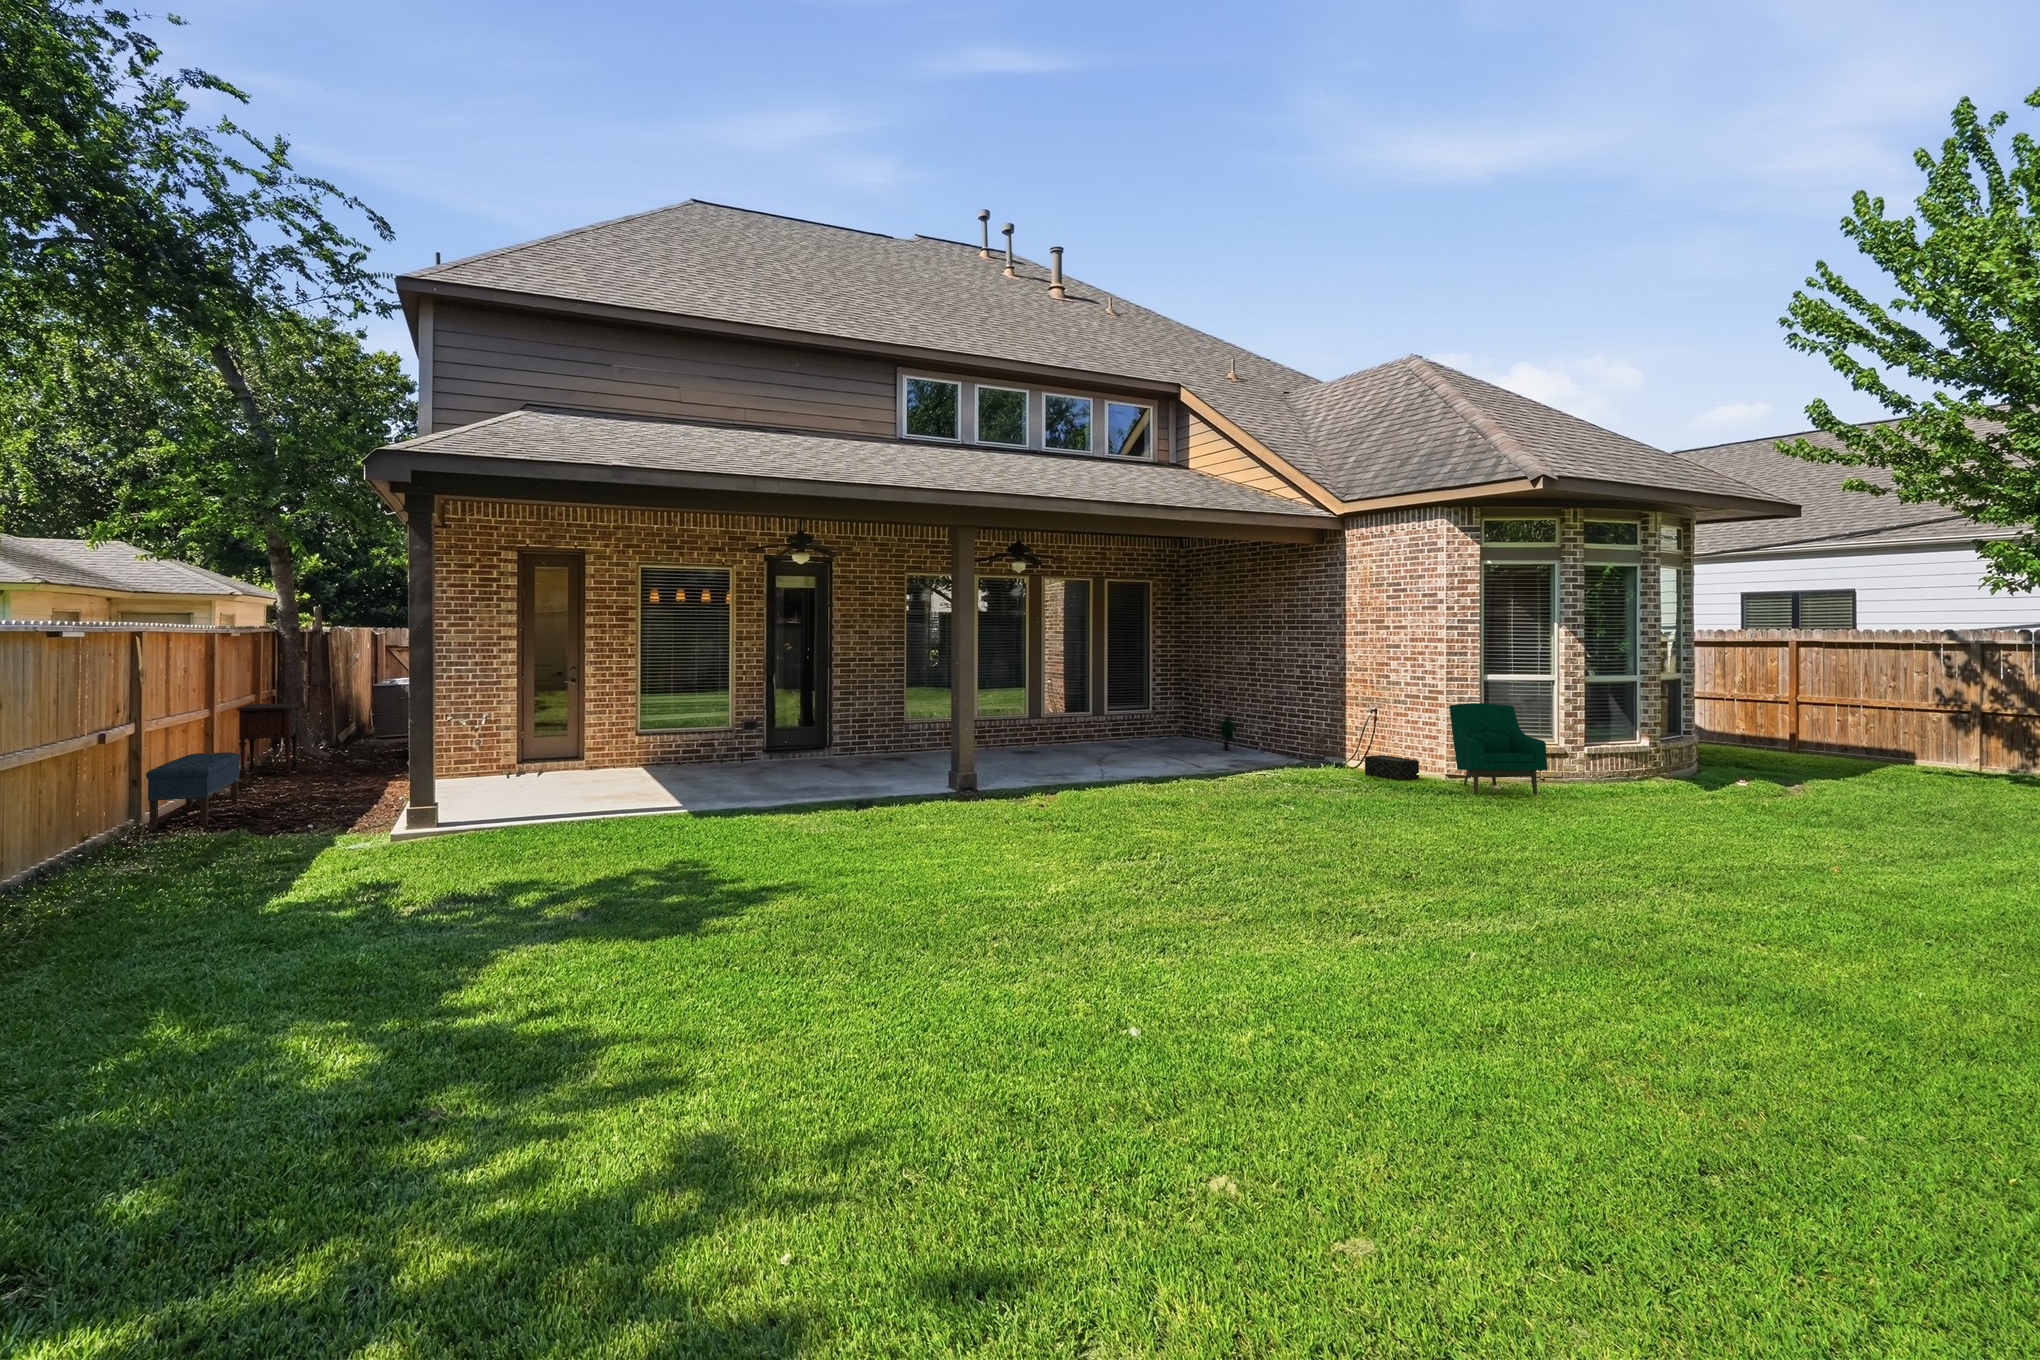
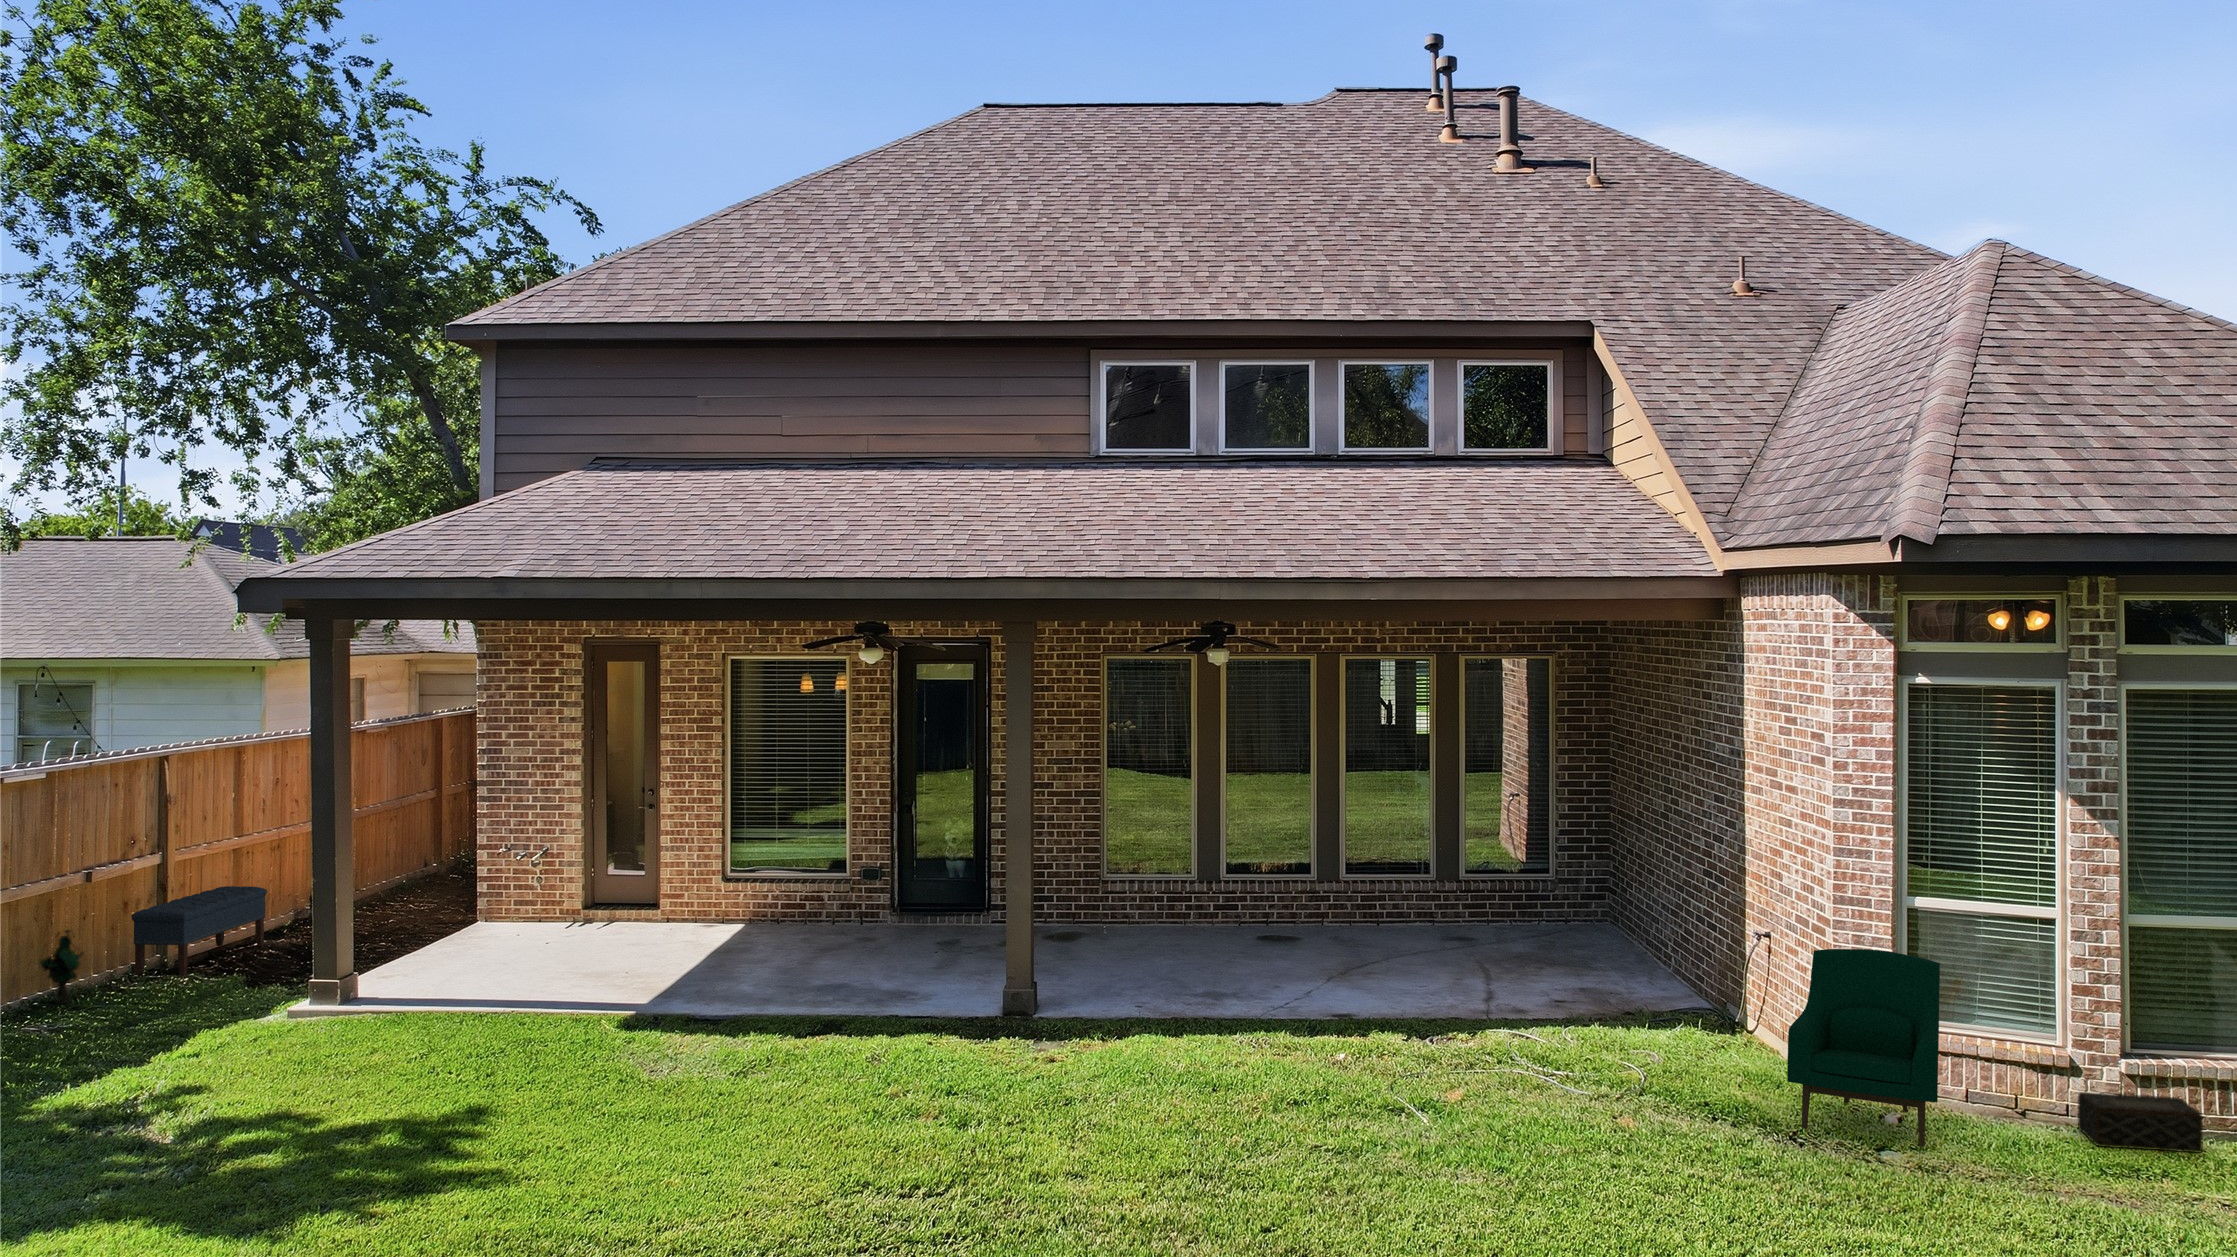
side table: present [237,703,299,779] -> none [342,813,421,902]
decorative plant: present [1219,714,1238,750] -> present [40,930,84,1004]
woven basket: present [1365,755,1419,780] -> present [2078,1092,2203,1153]

